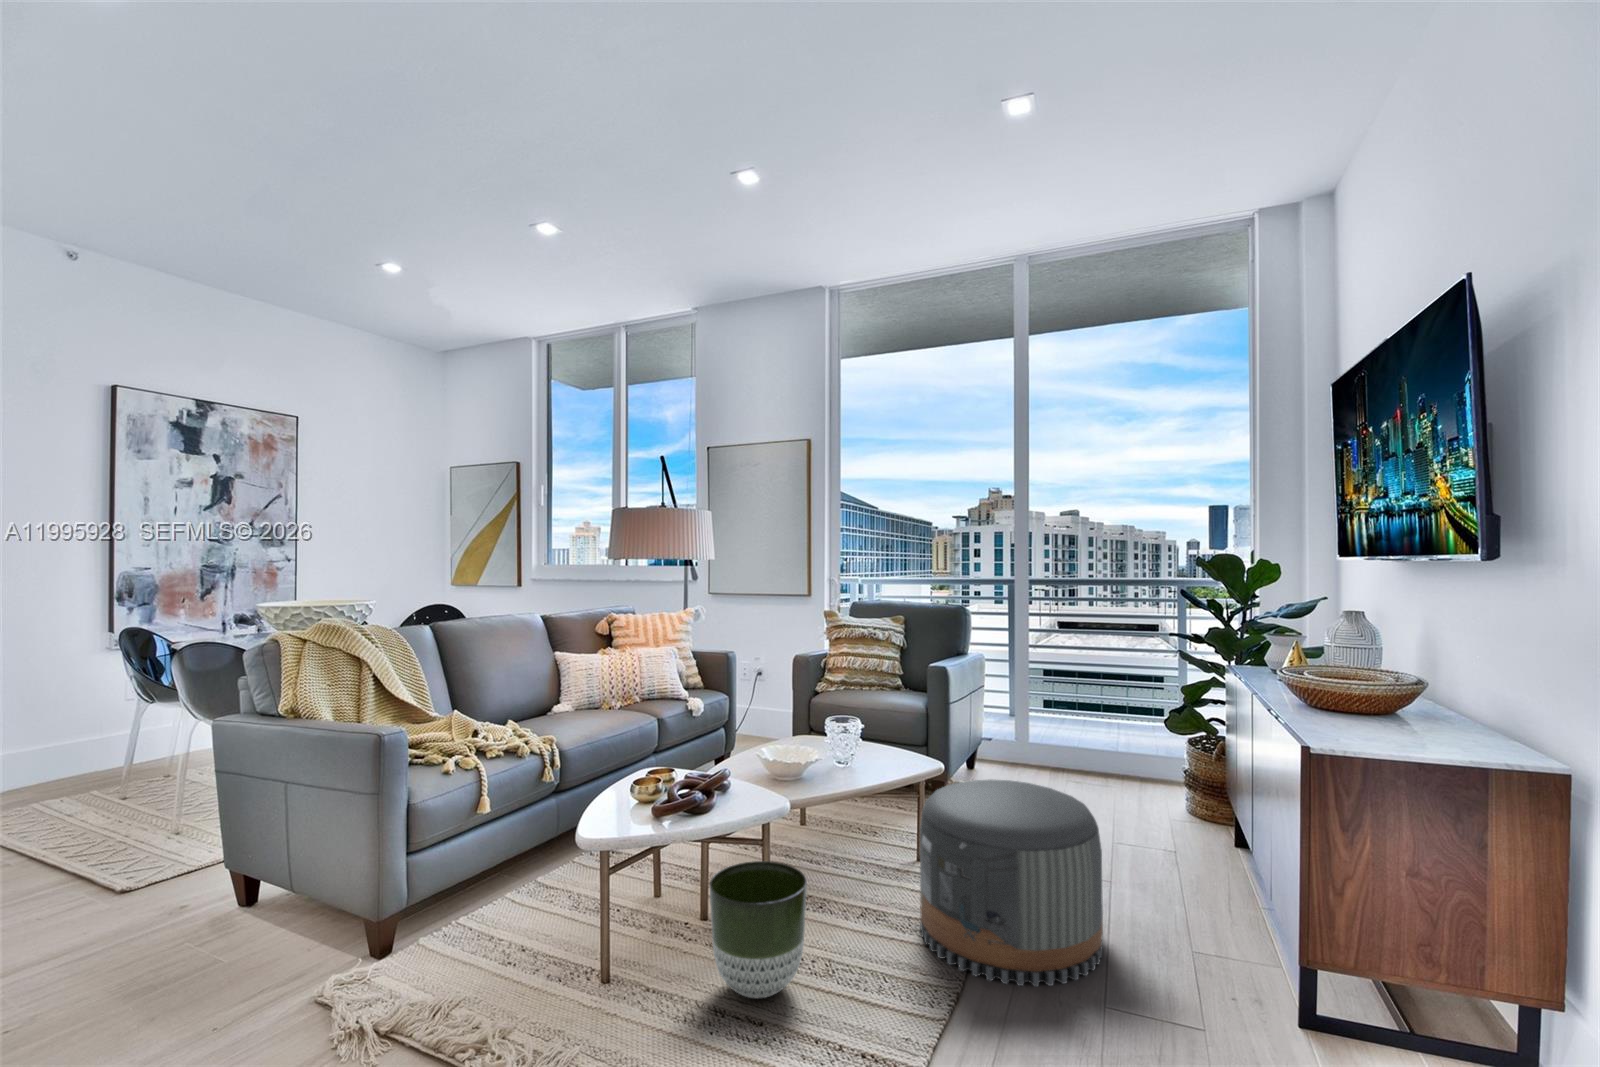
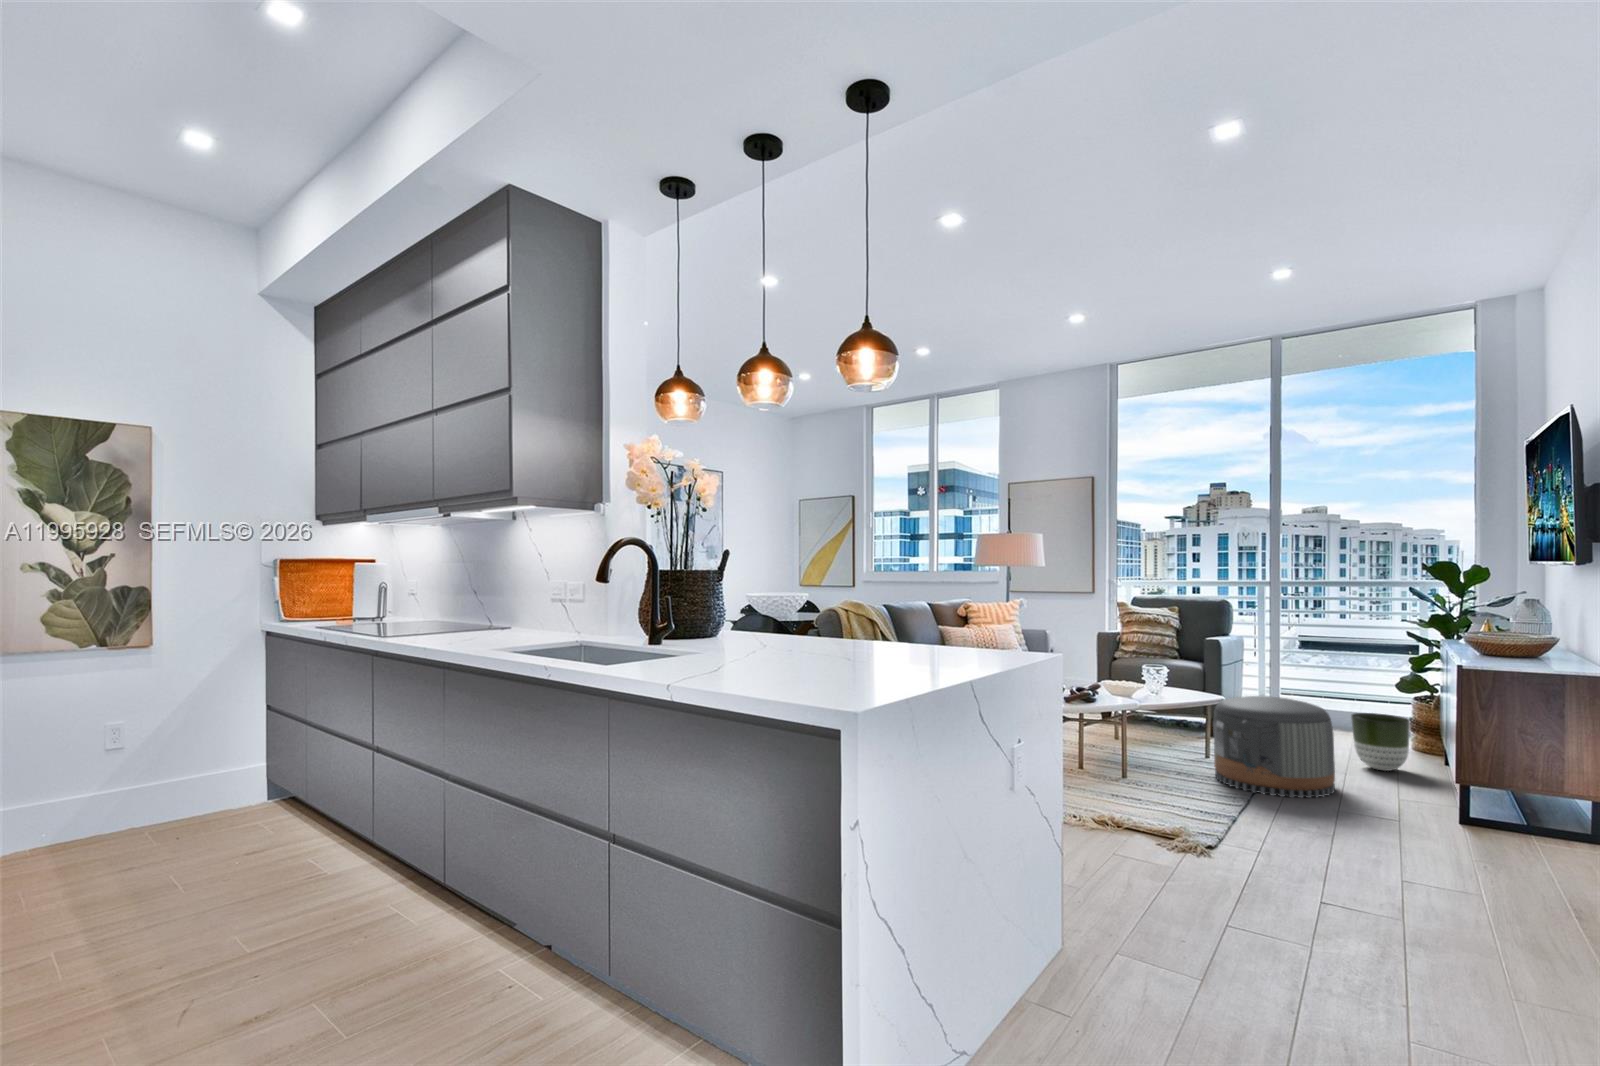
planter: present [710,861,807,999] -> present [1351,713,1410,771]

